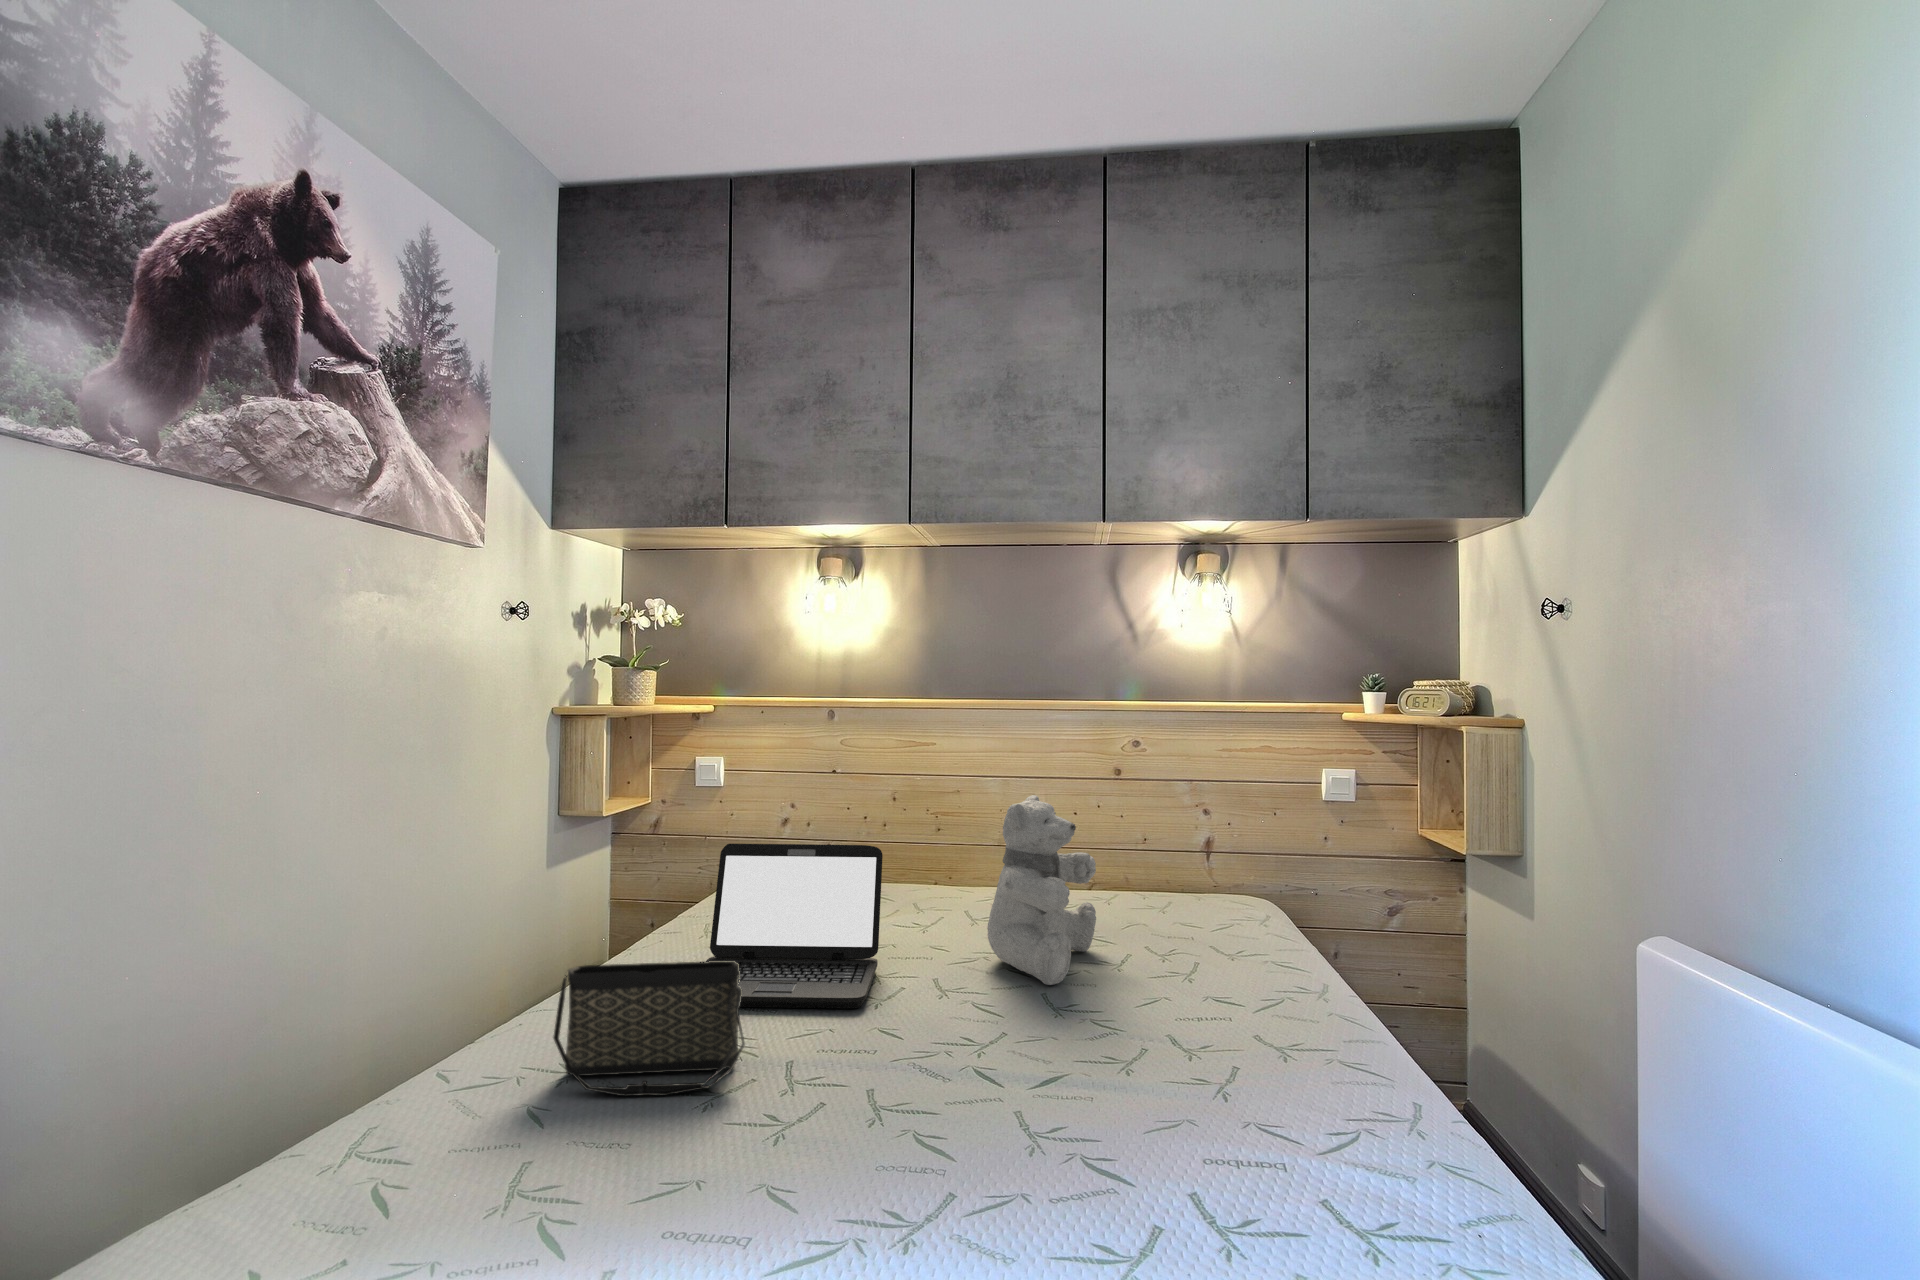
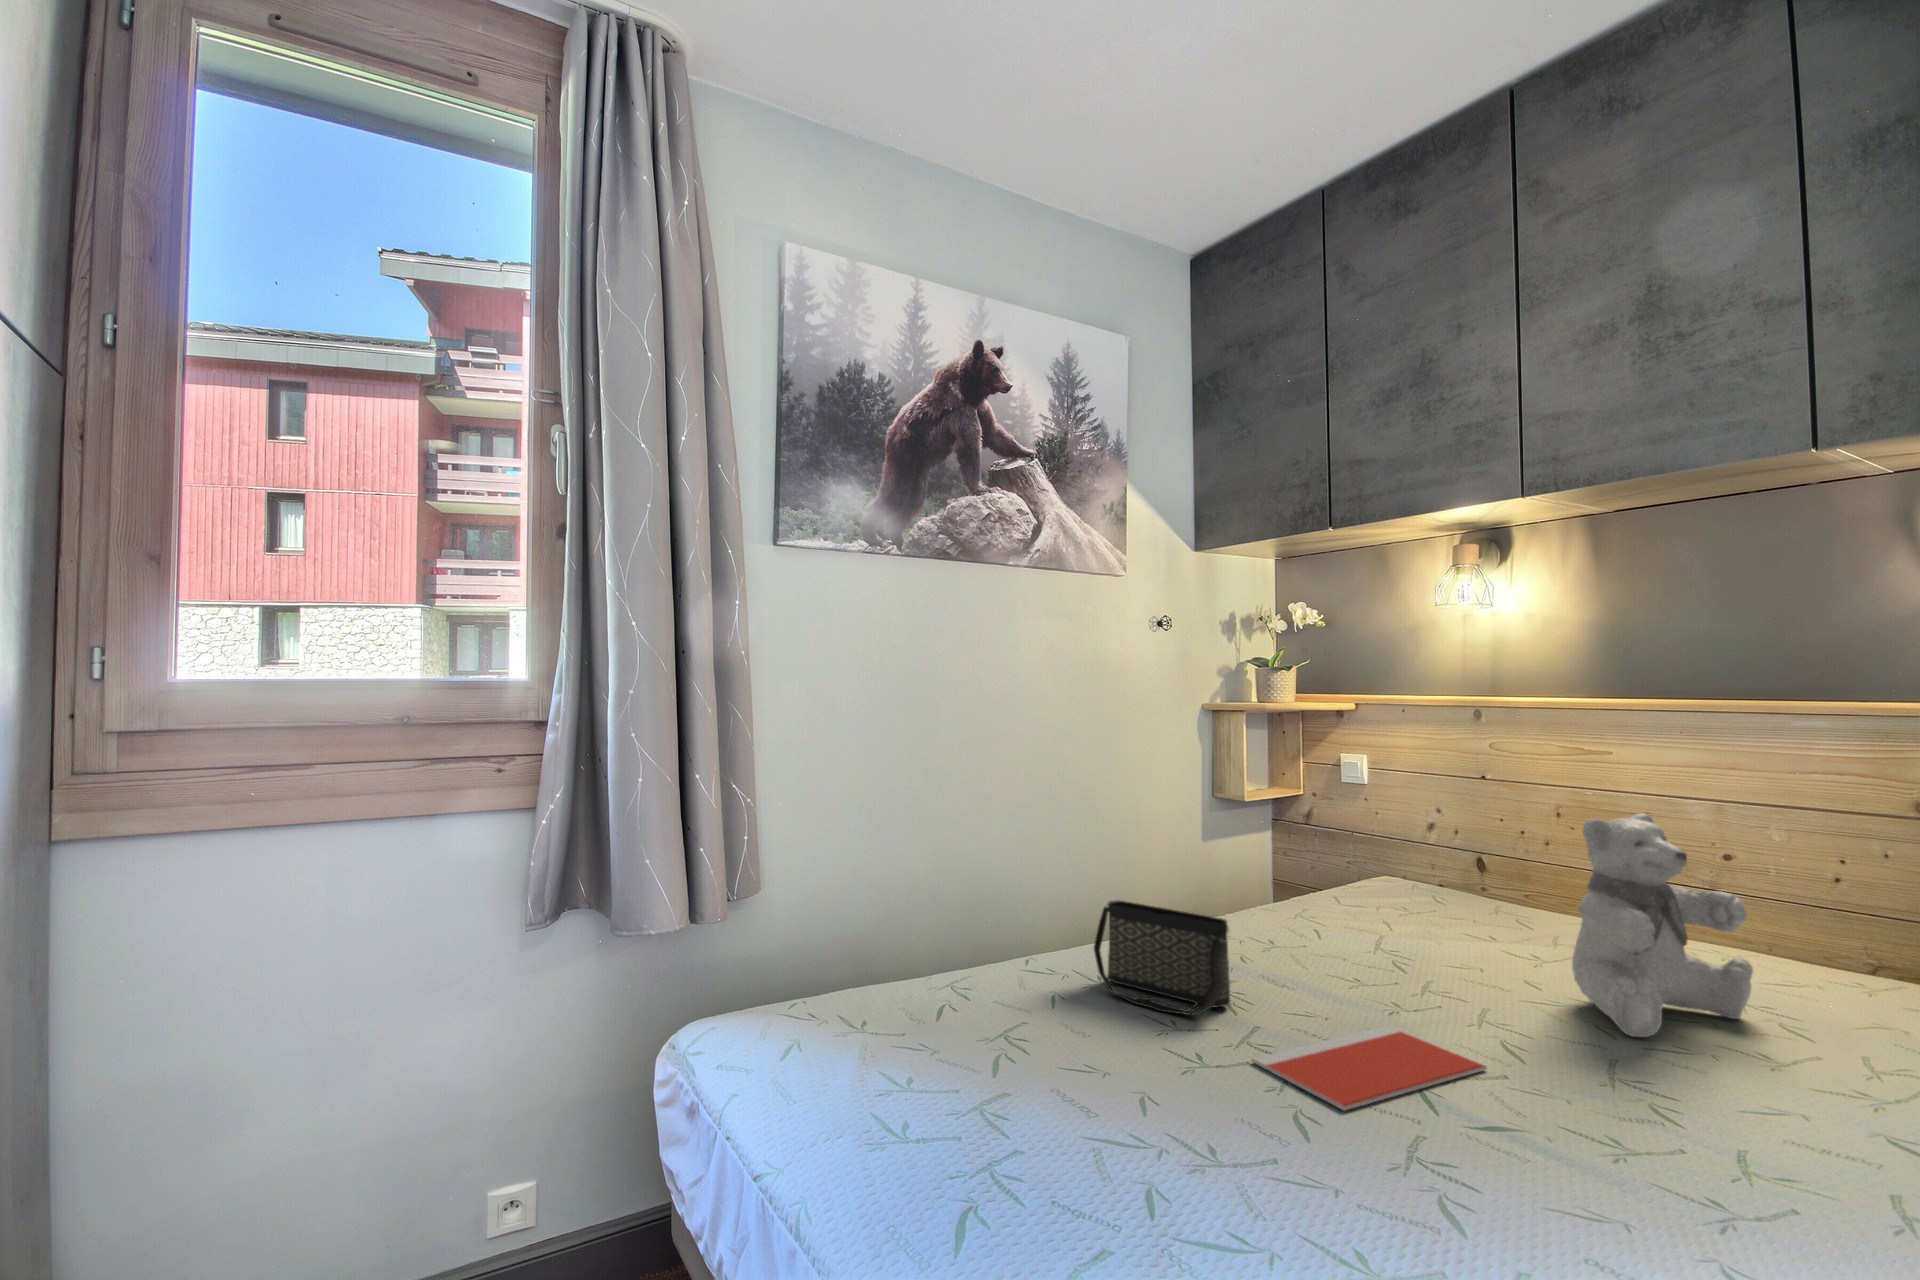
laptop: present [707,844,883,1009] -> none [1226,830,1448,999]
notebook: none [817,1034,999,1142] -> present [1252,1026,1487,1111]

